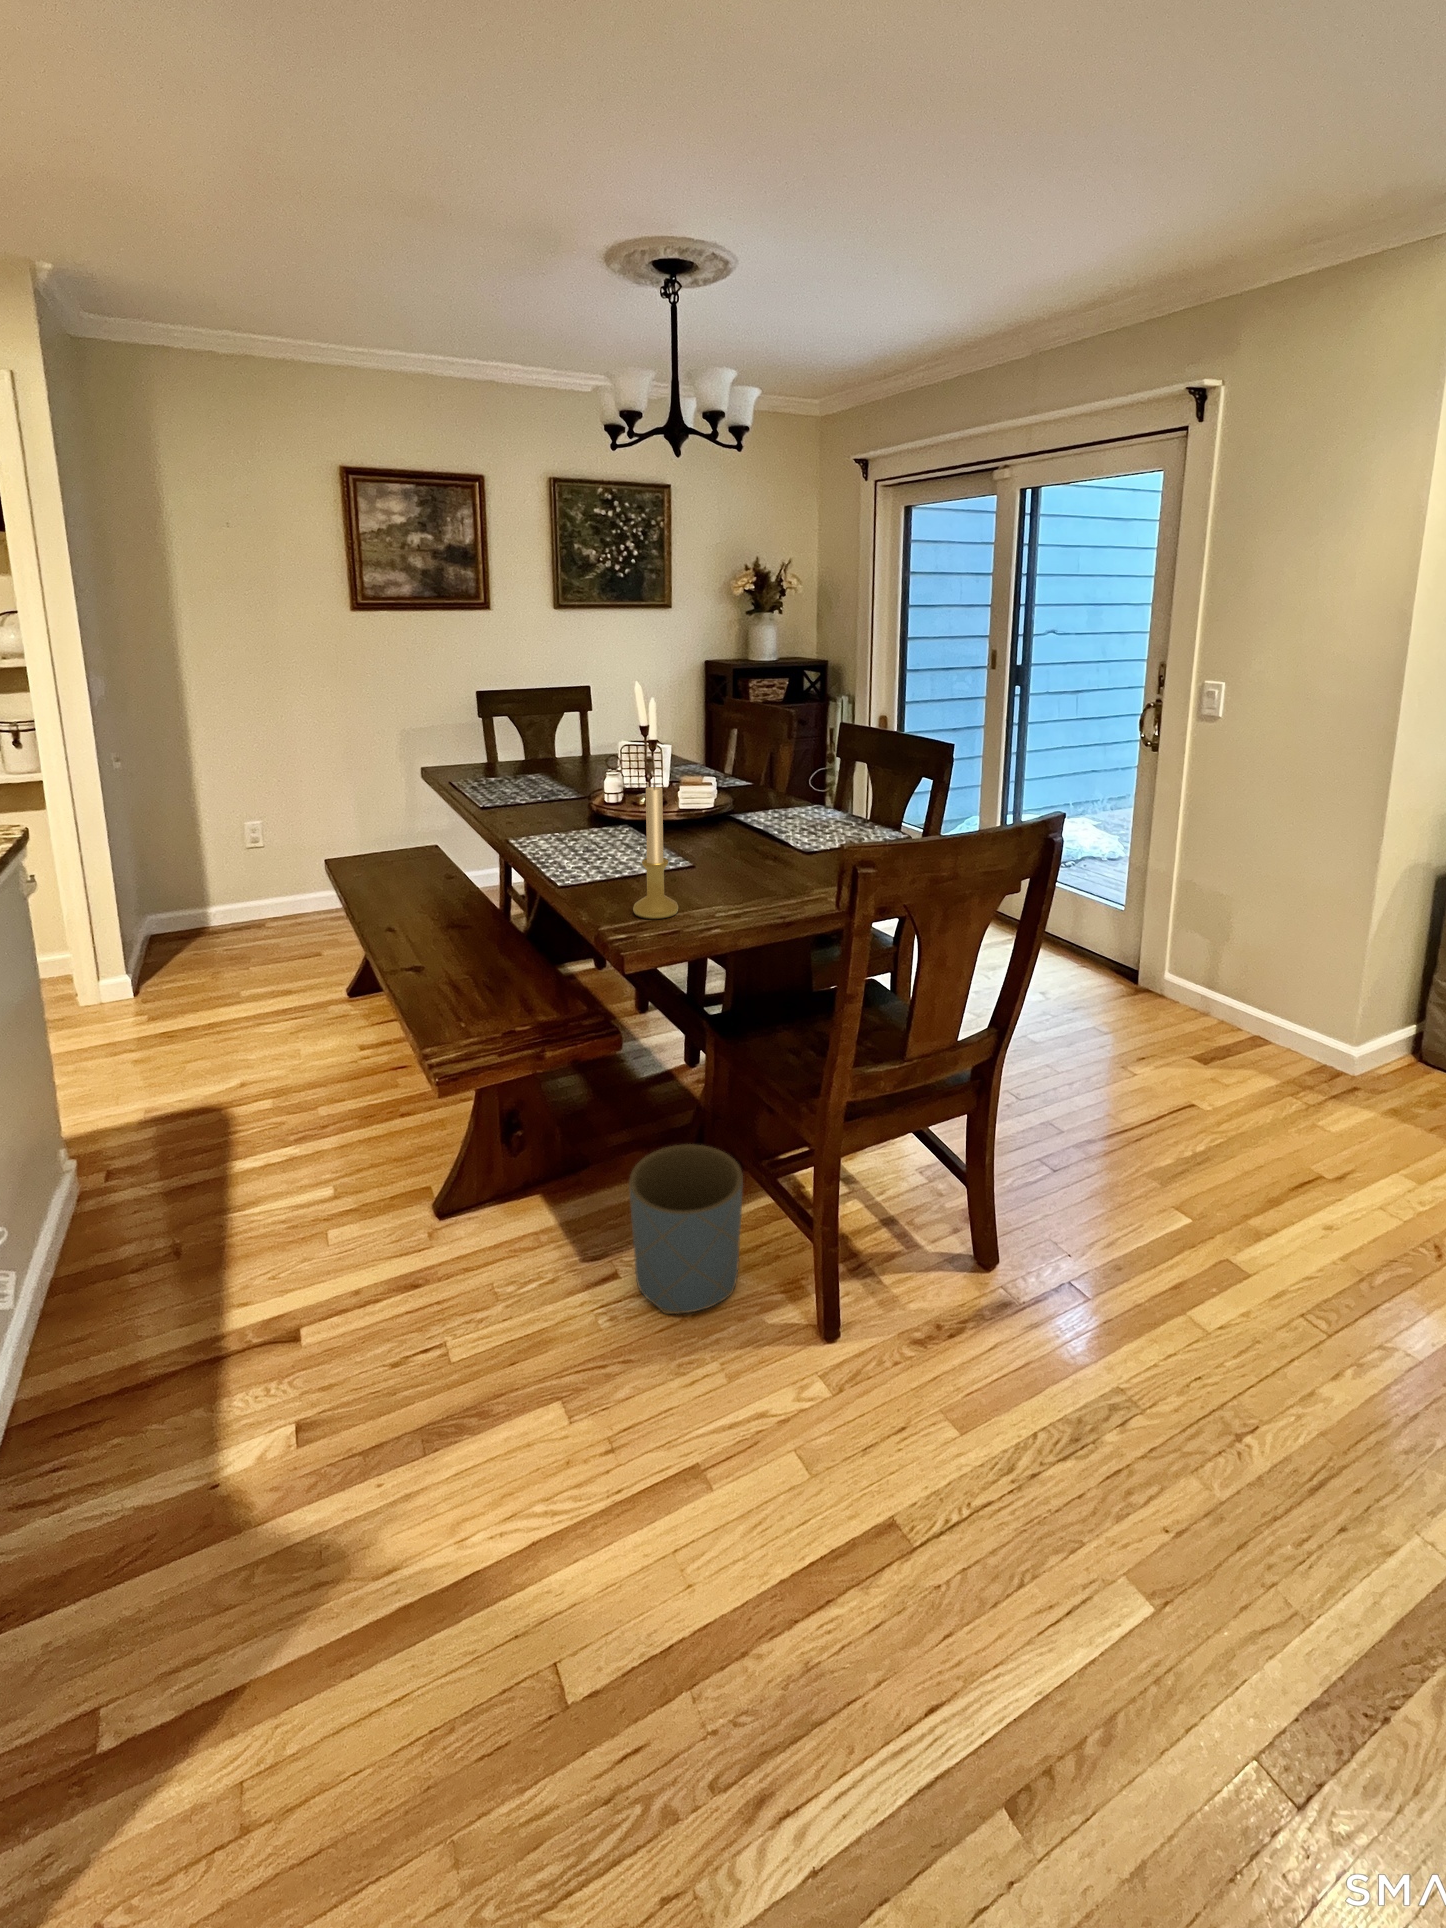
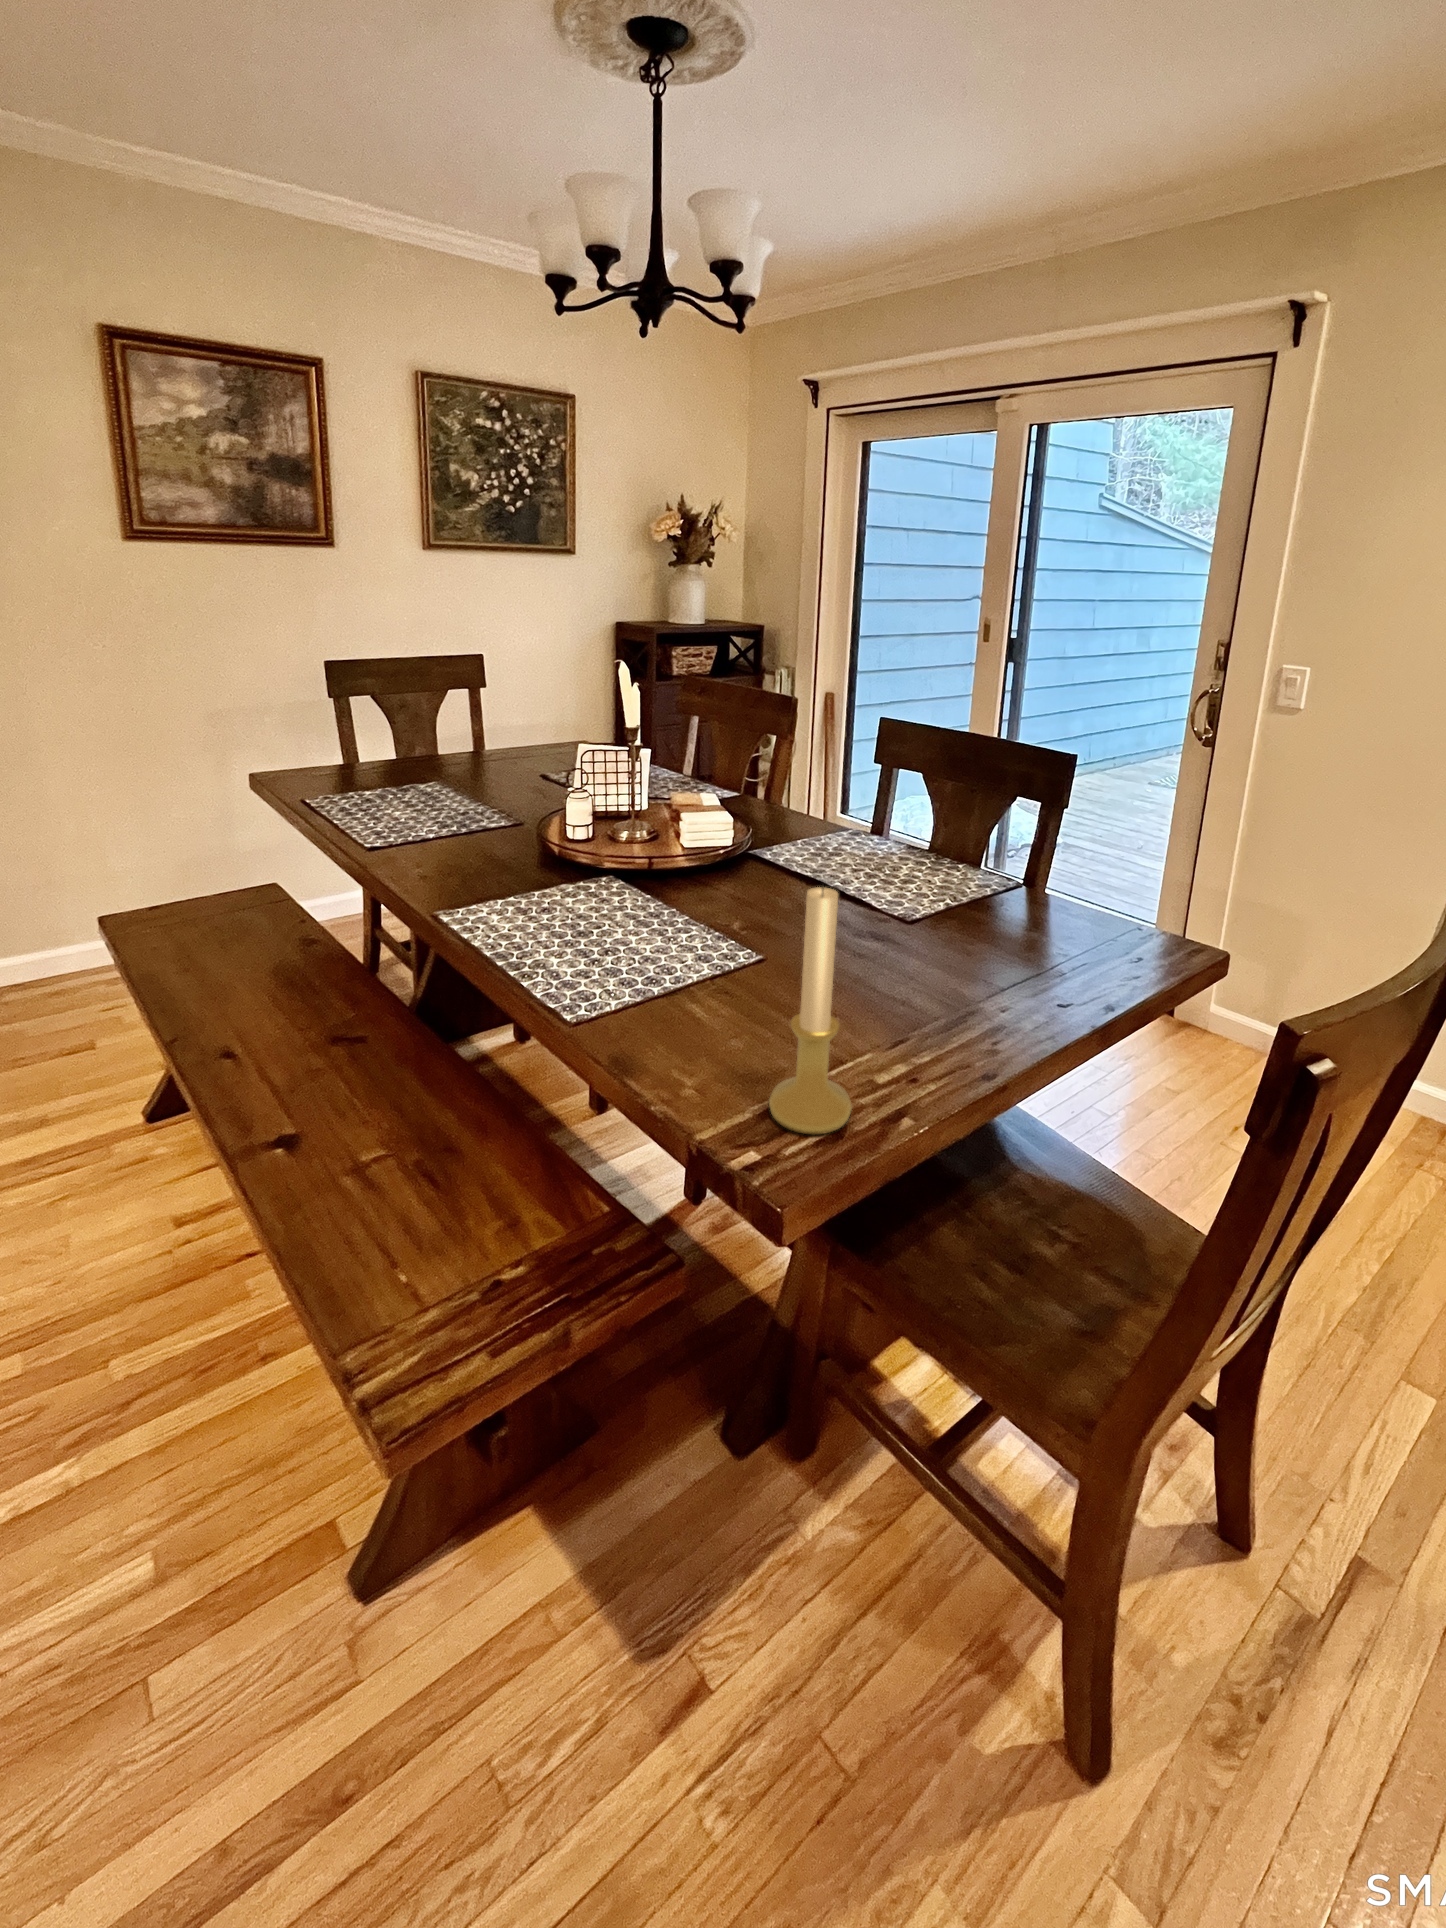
planter: present [629,1144,743,1314] -> none [737,1436,929,1776]

